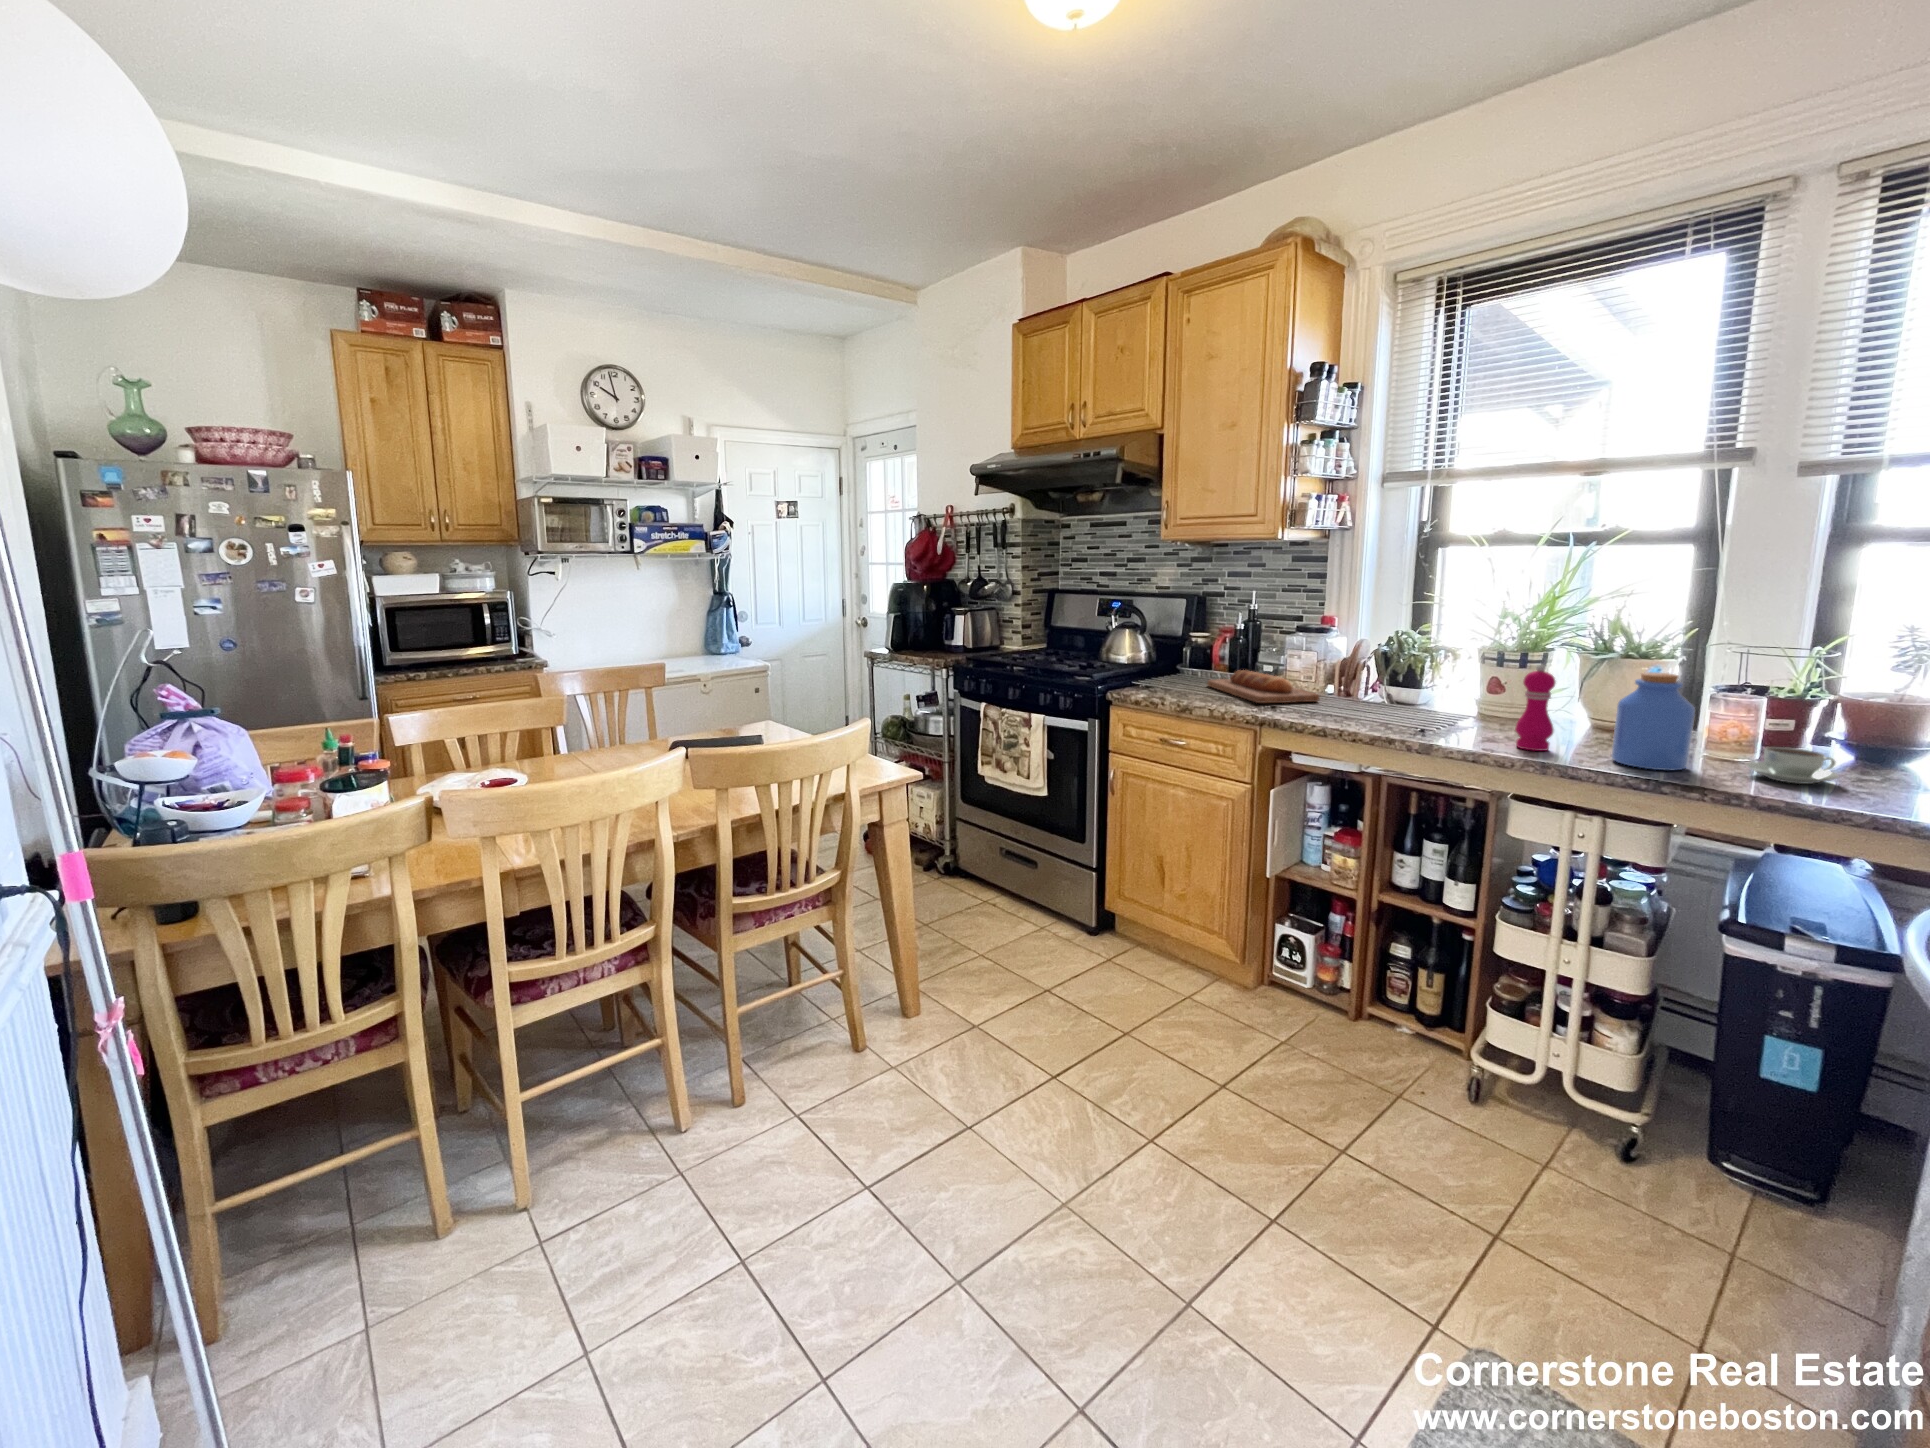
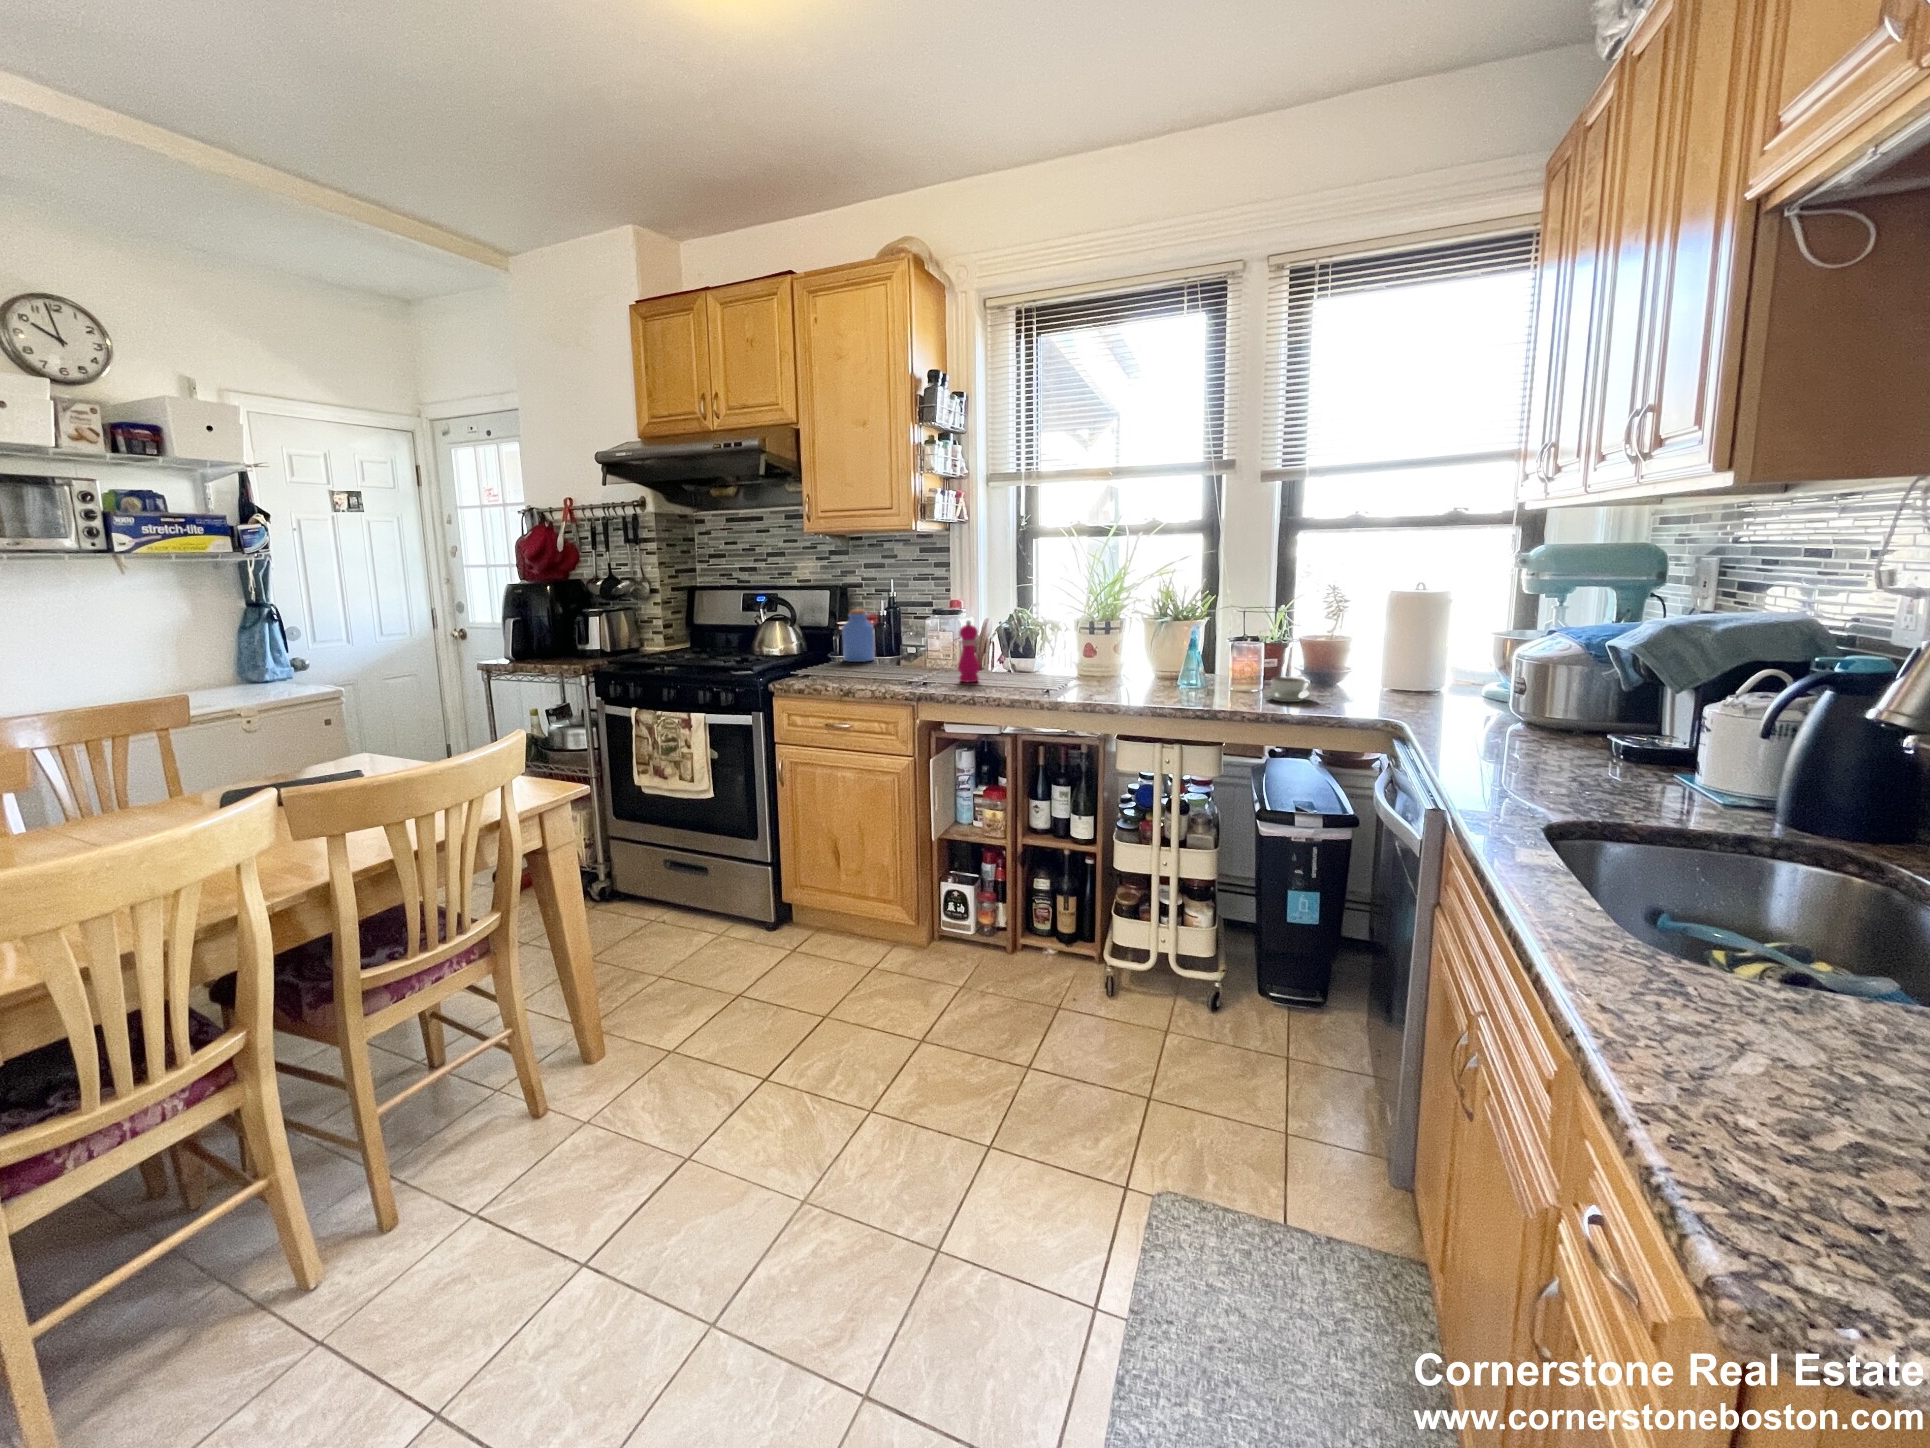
pepper mill: present [1515,665,1556,751] -> present [958,620,980,683]
bread loaf: present [1207,670,1319,703] -> none [861,652,960,681]
jar: present [1611,672,1695,770] -> present [842,609,875,662]

